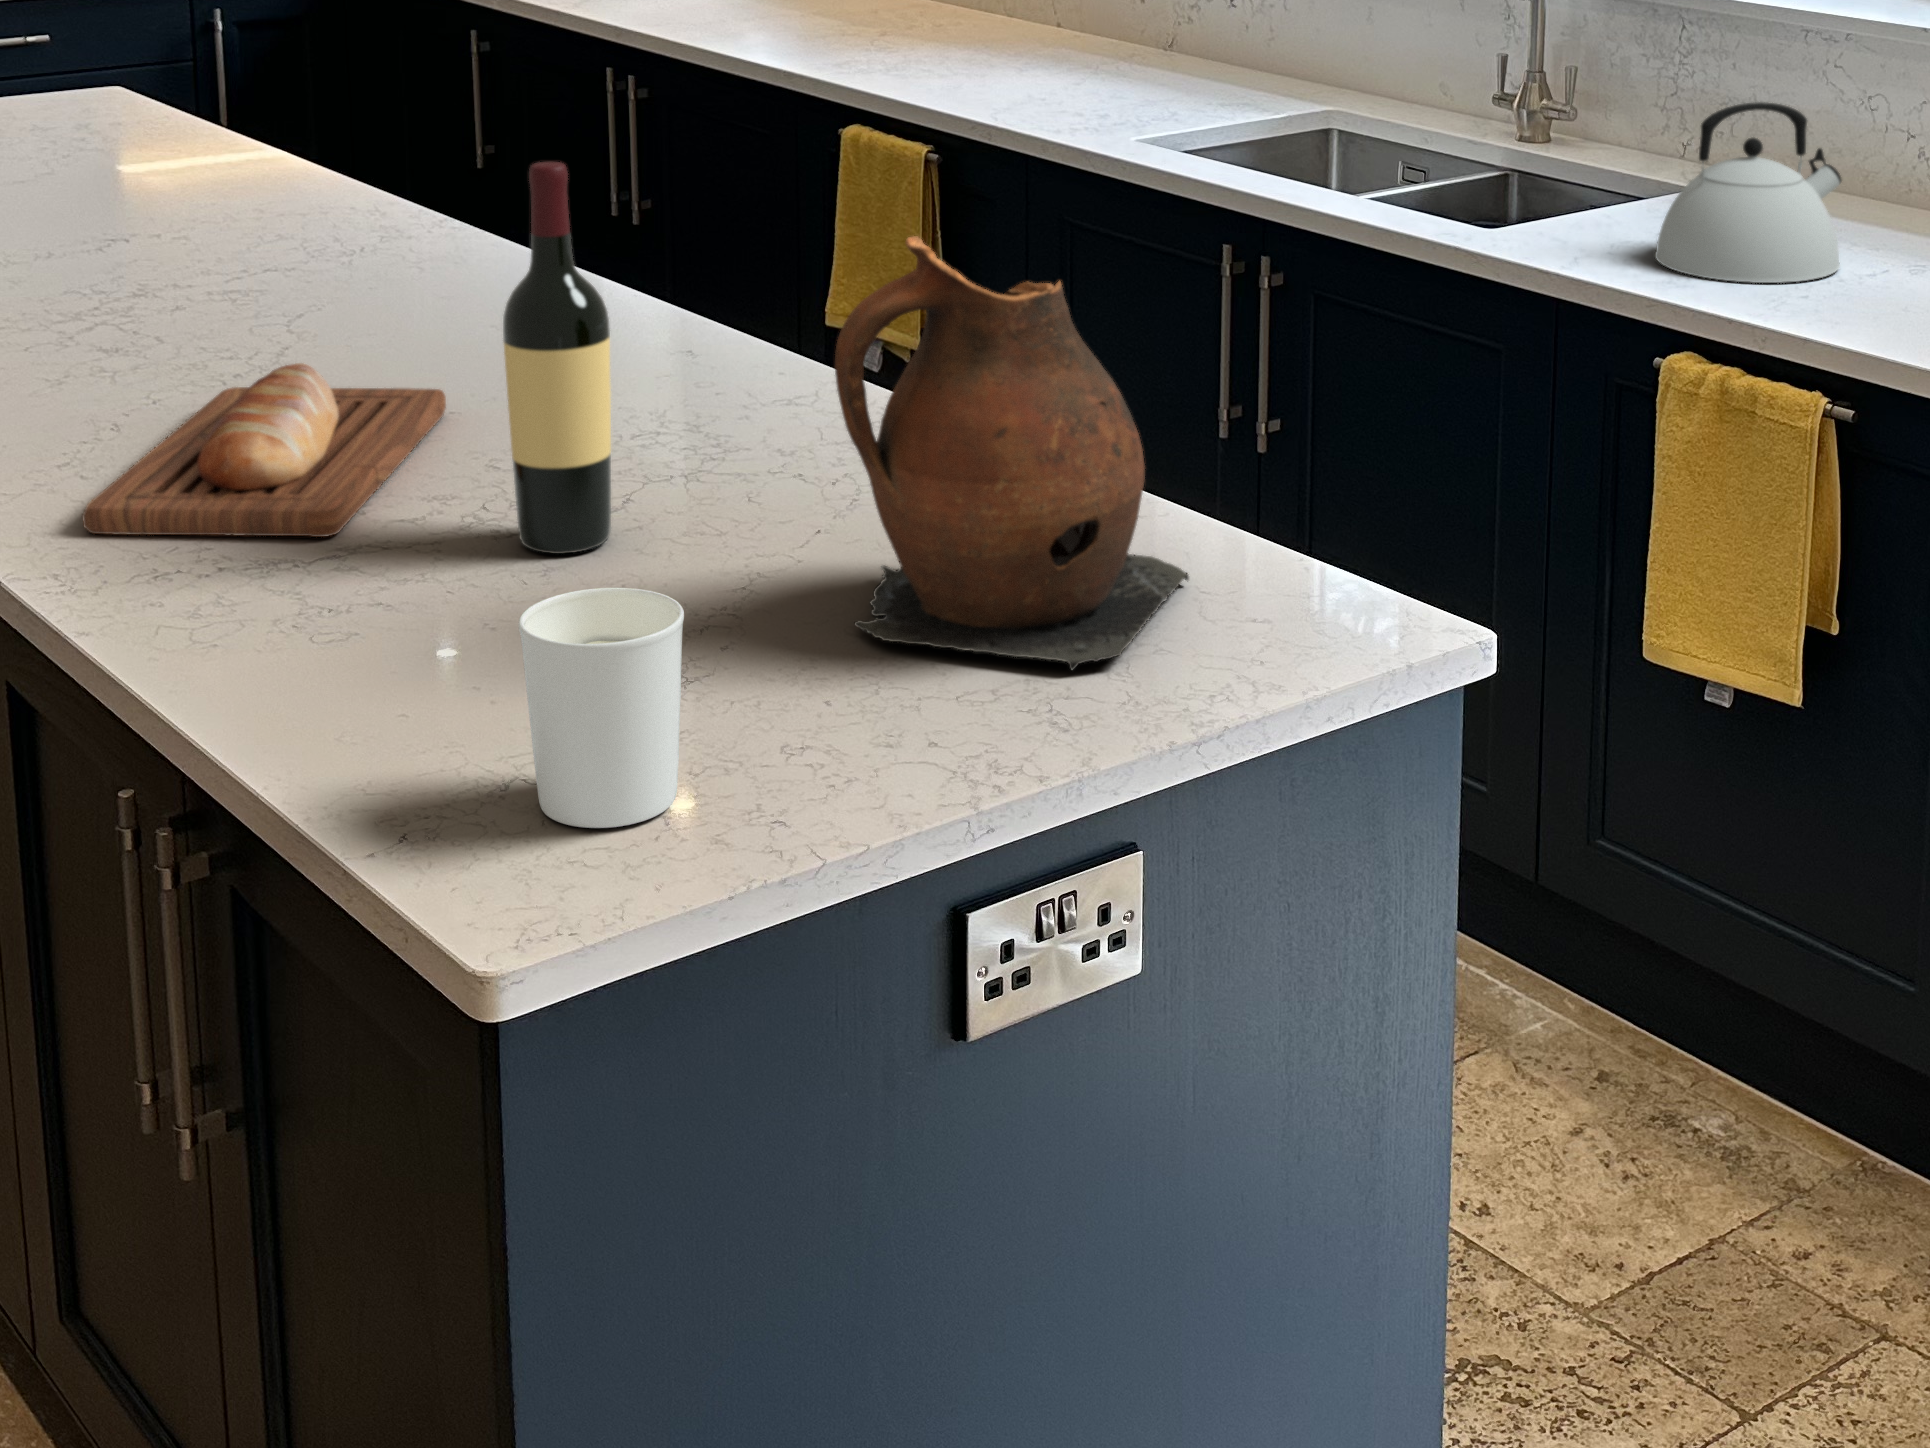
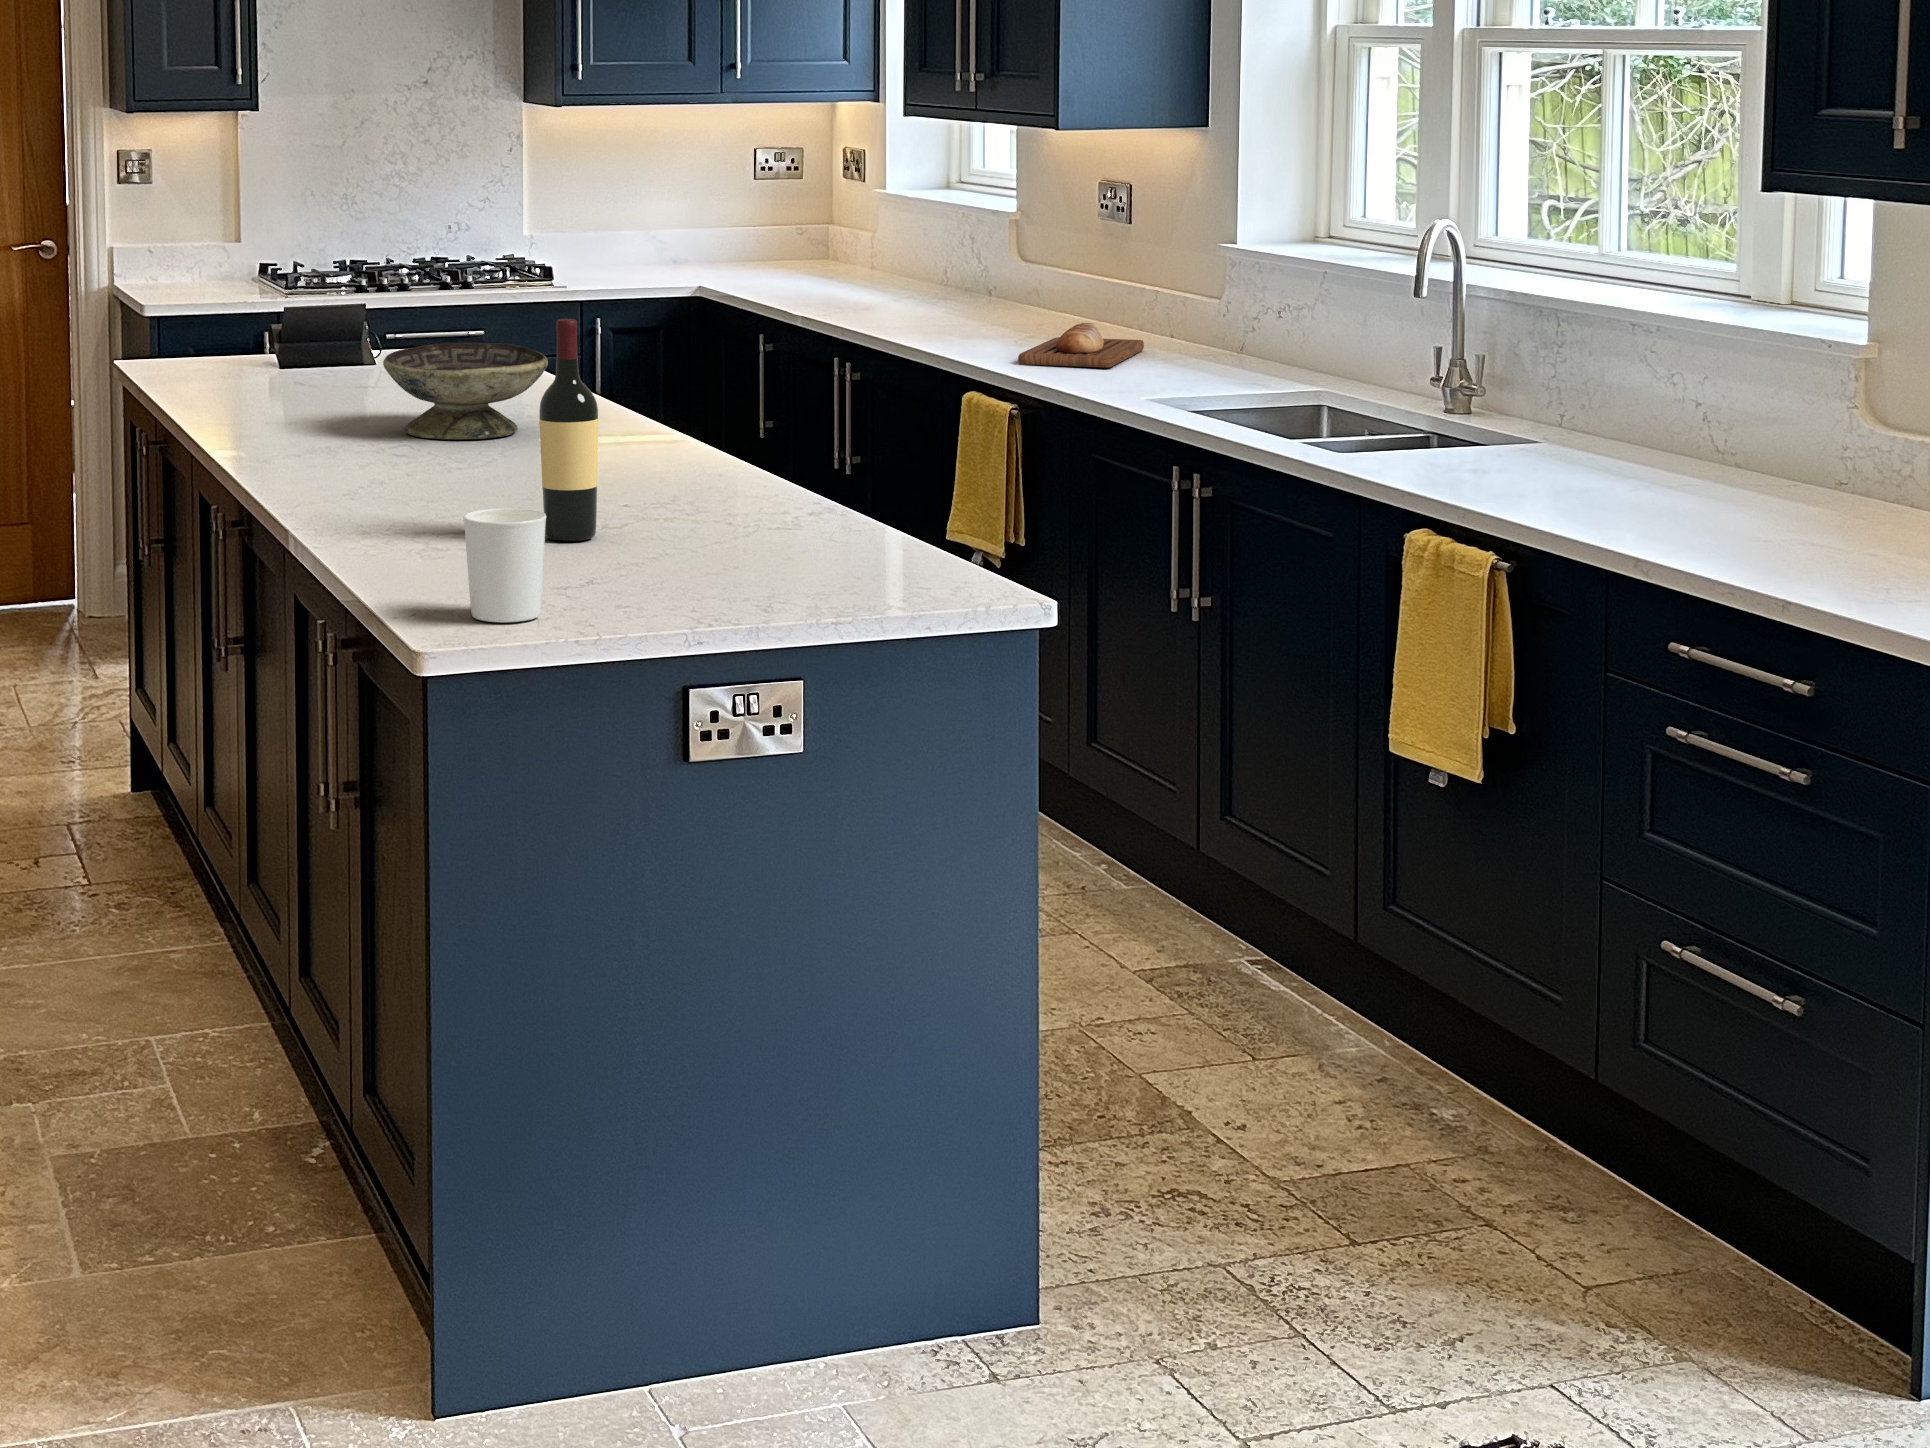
kettle: present [1655,102,1841,283] -> none [1439,360,1586,489]
decorative bowl: none [55,130,340,303] -> present [383,343,548,440]
ceramic pitcher: present [835,236,1189,670] -> none [683,356,896,596]
bread loaf: present [82,363,446,537] -> present [1018,323,1144,368]

